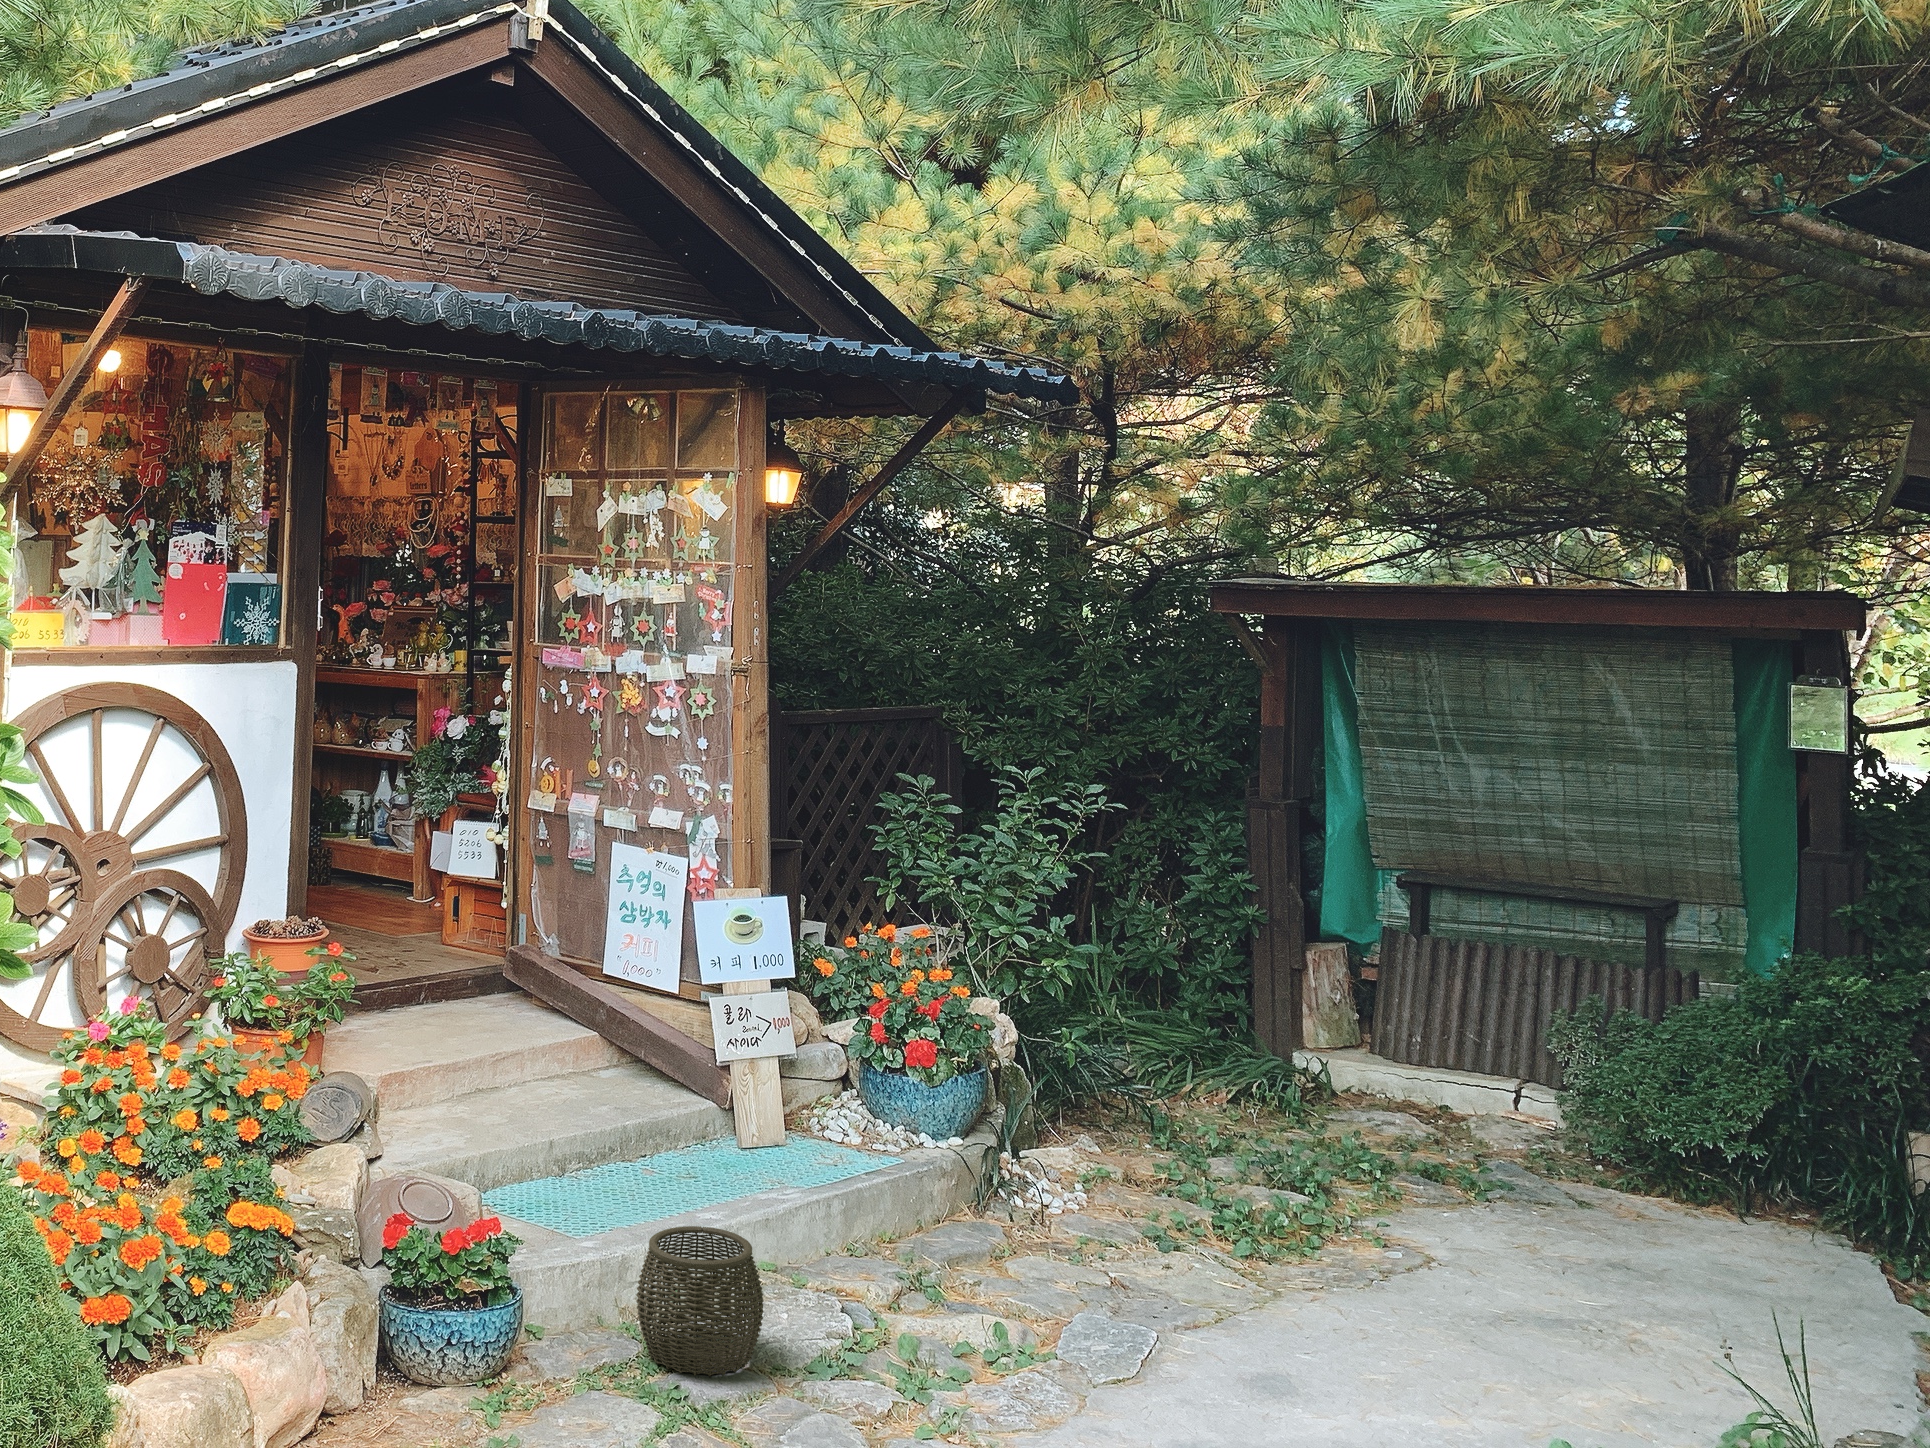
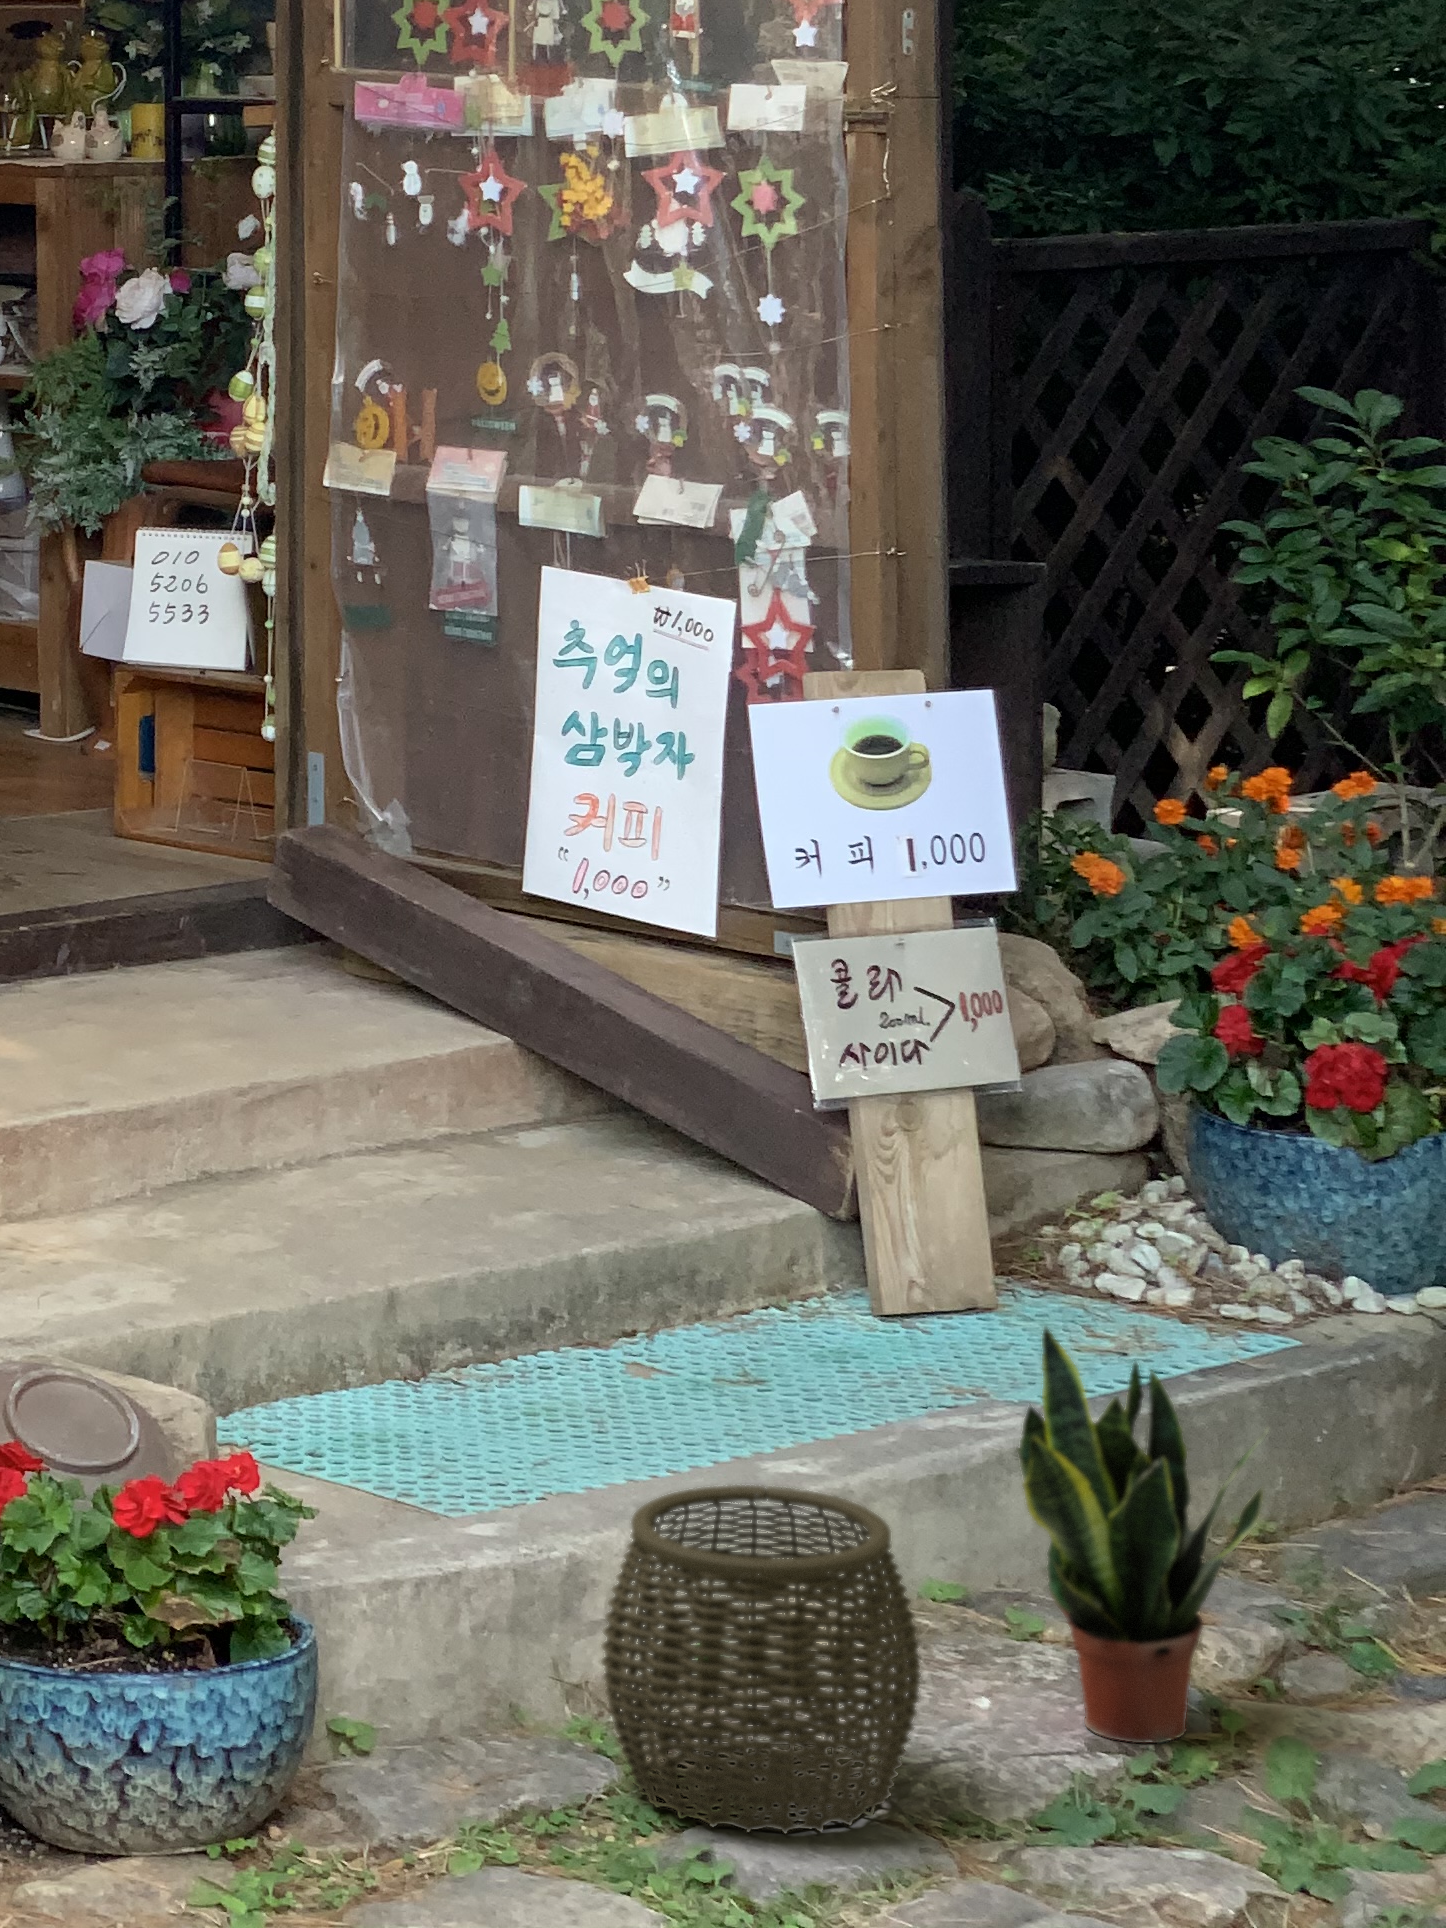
potted plant: none [800,1159,899,1333] -> present [1017,1328,1268,1743]

